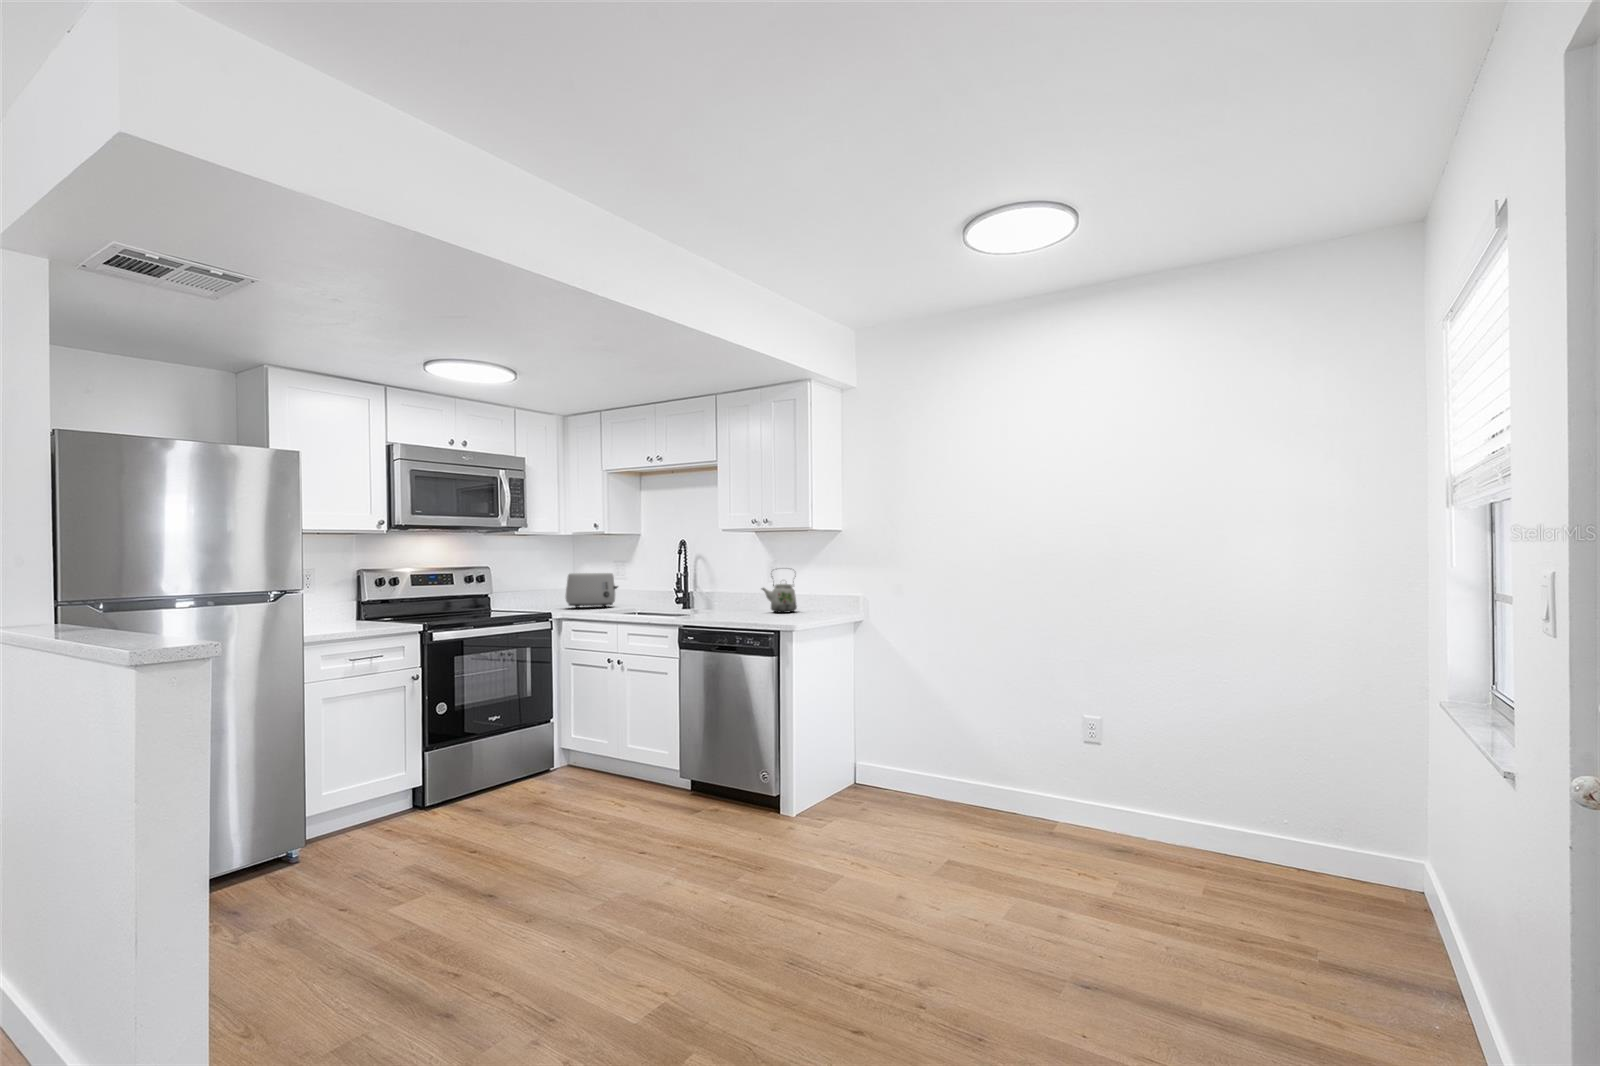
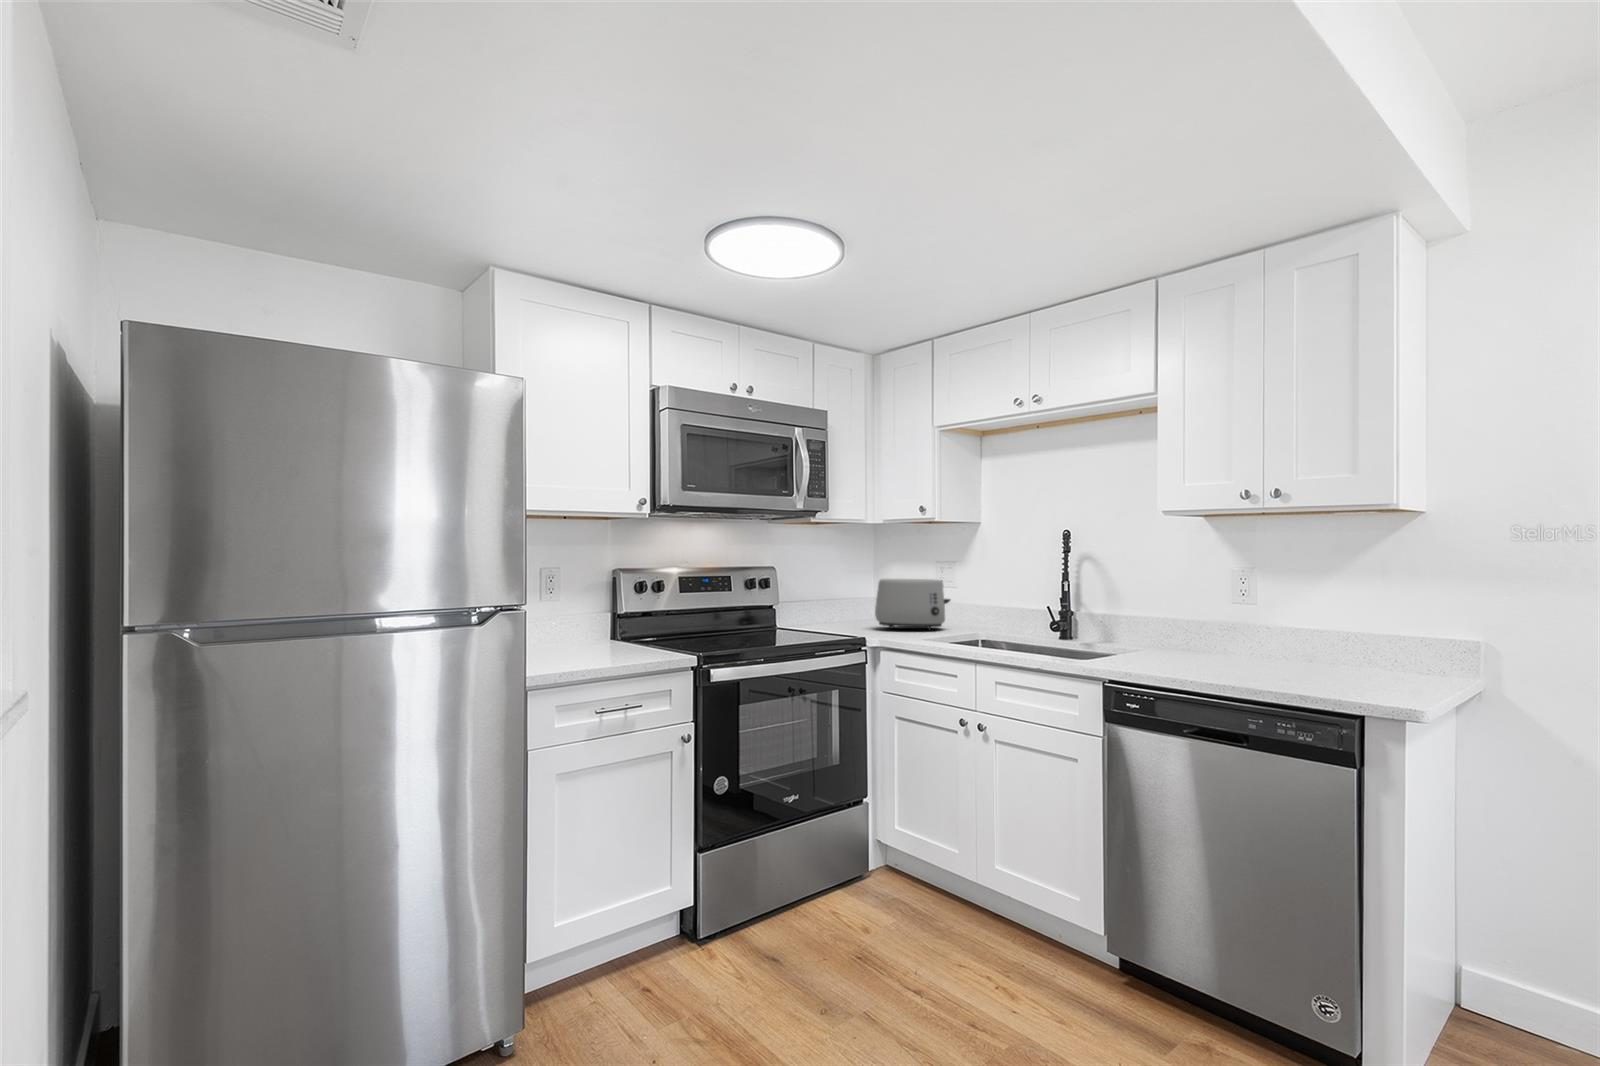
kettle: present [762,576,797,613] -> none [1220,583,1290,661]

